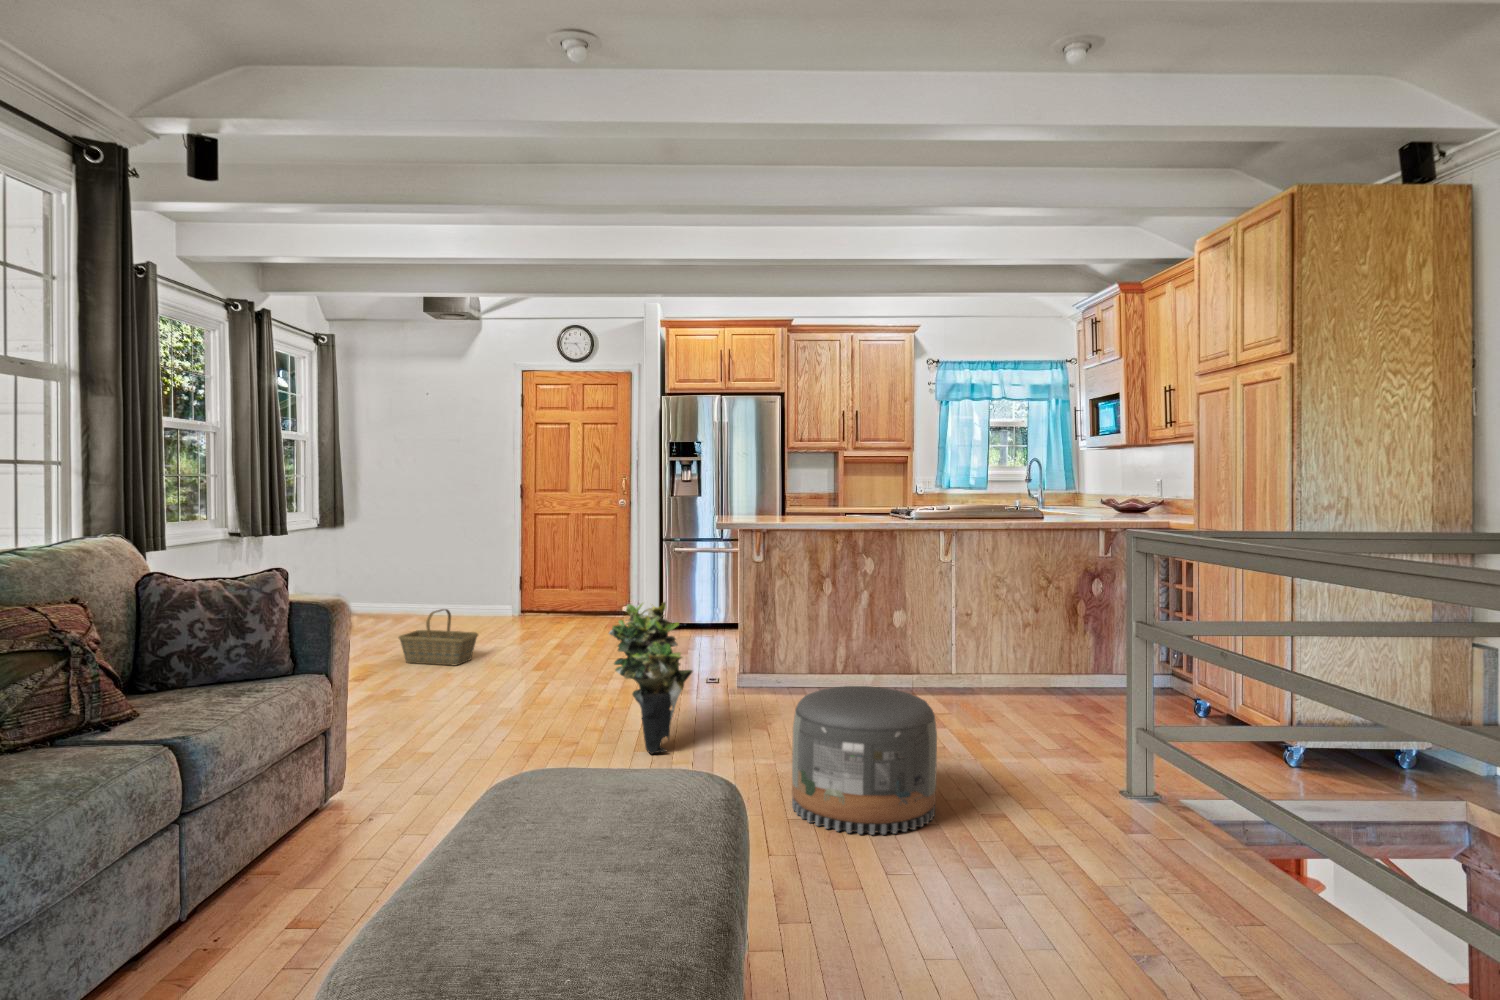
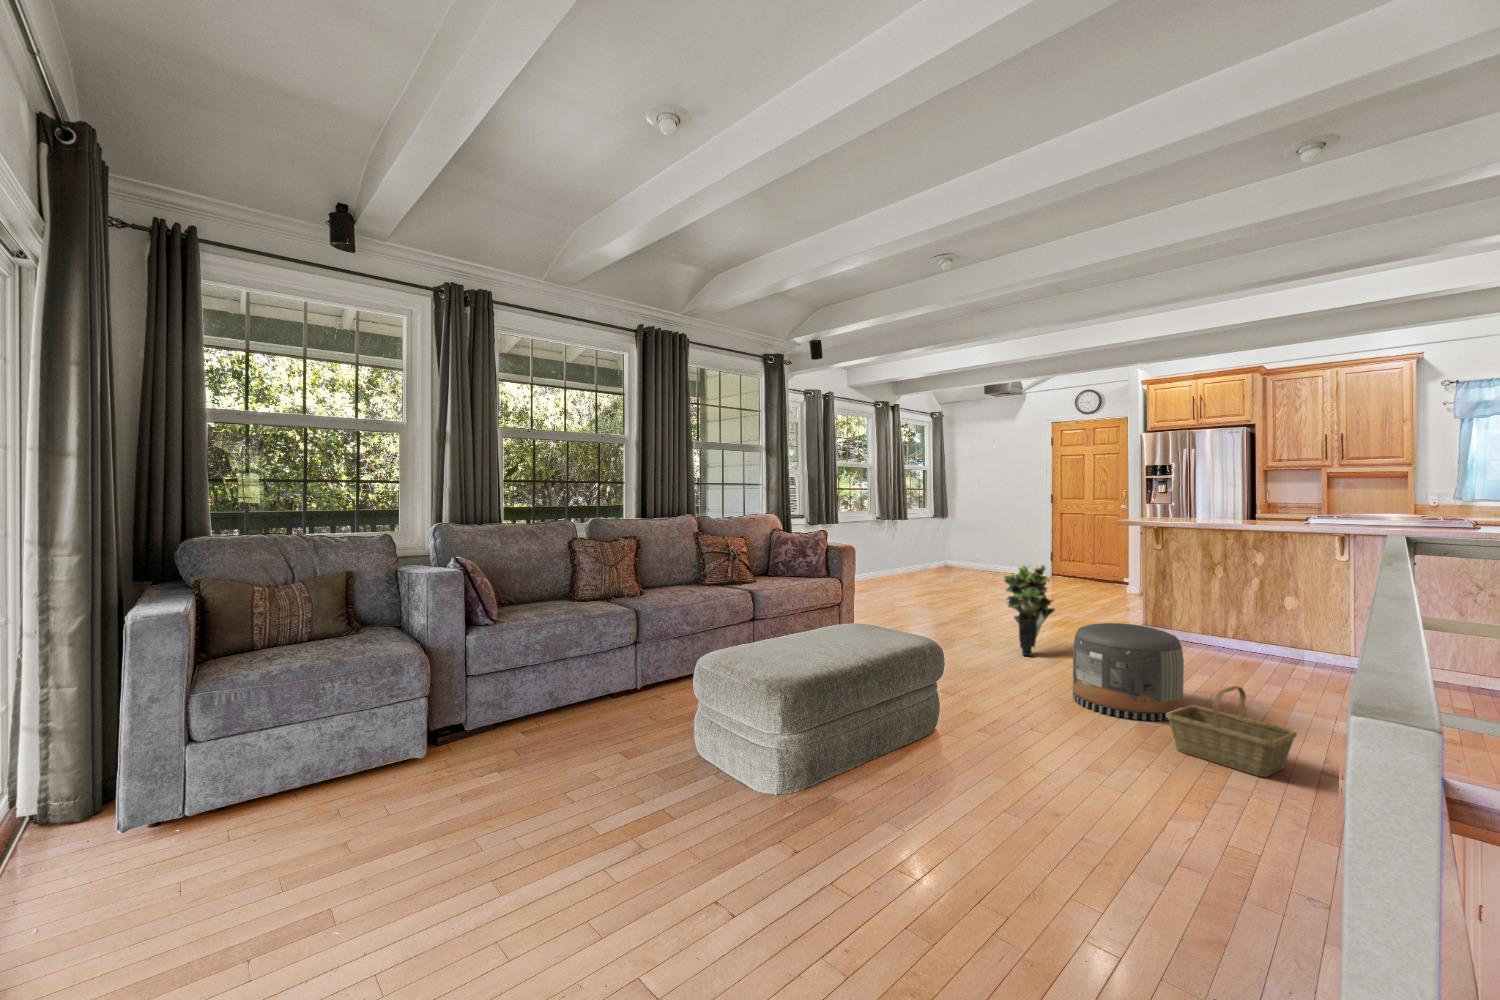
basket: present [398,609,478,665] -> present [1167,686,1297,777]

